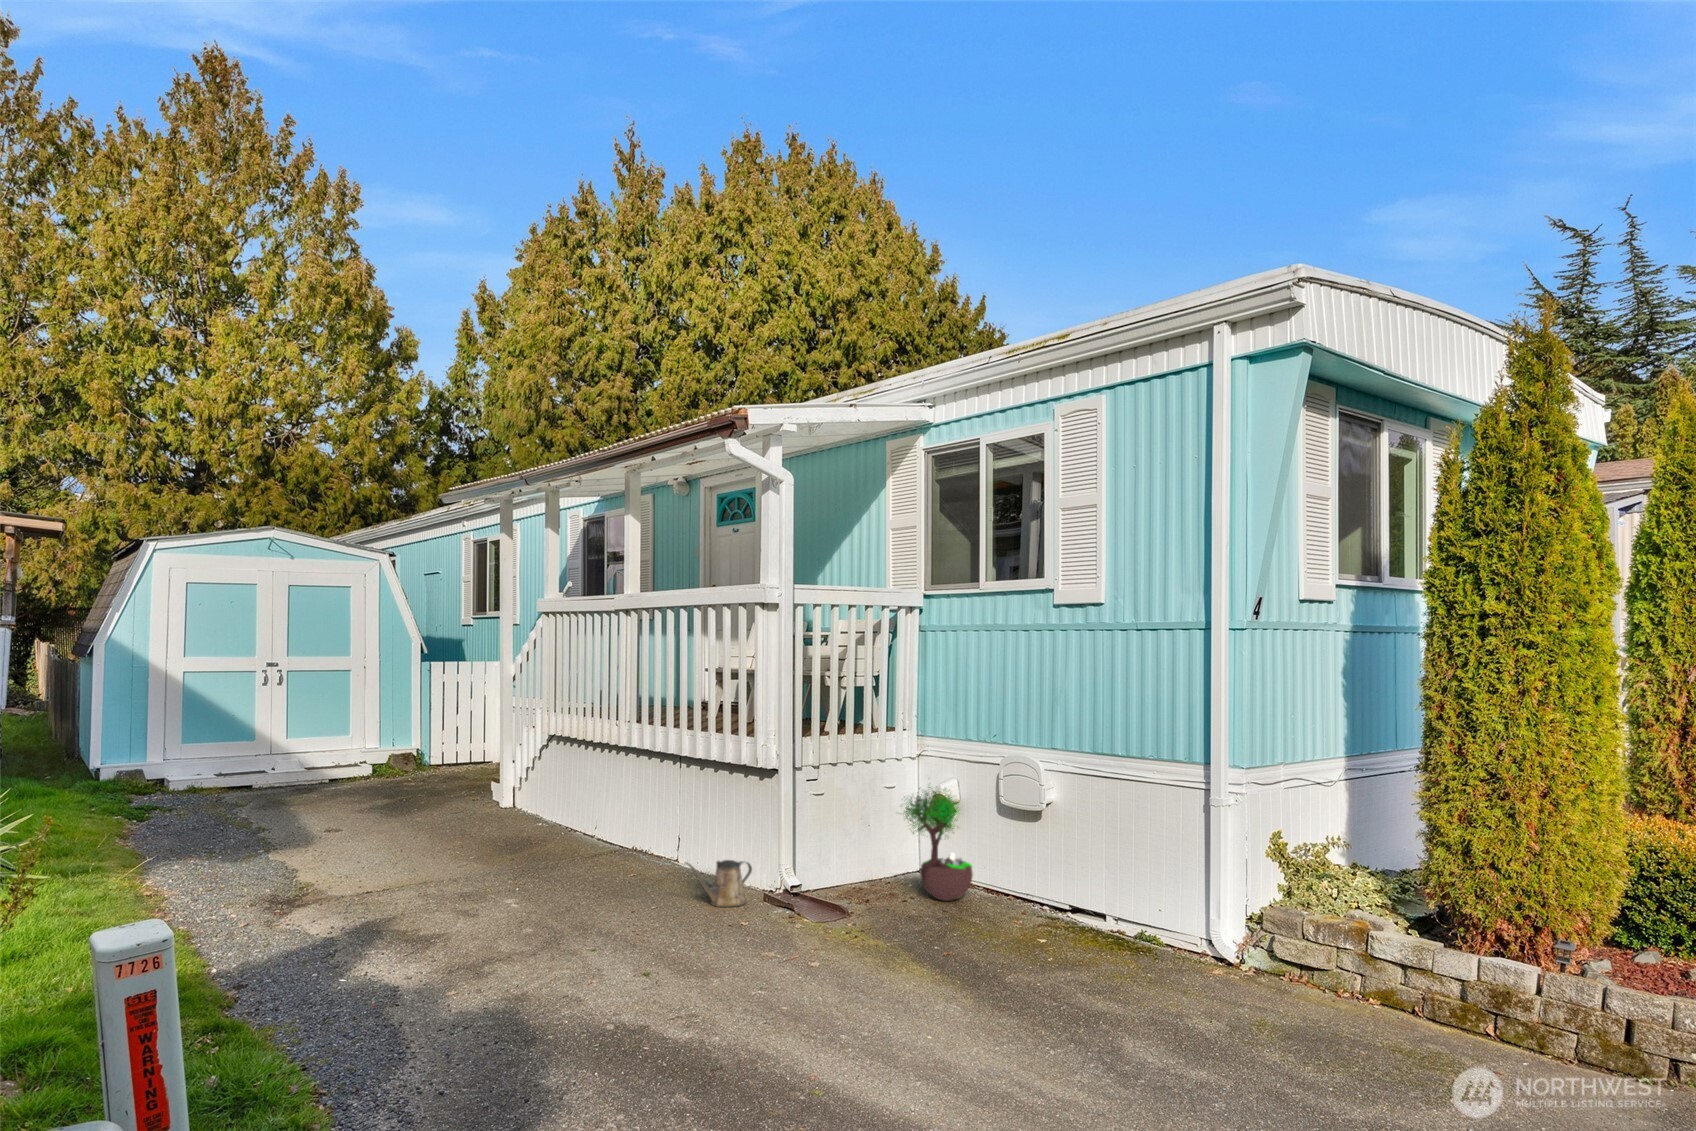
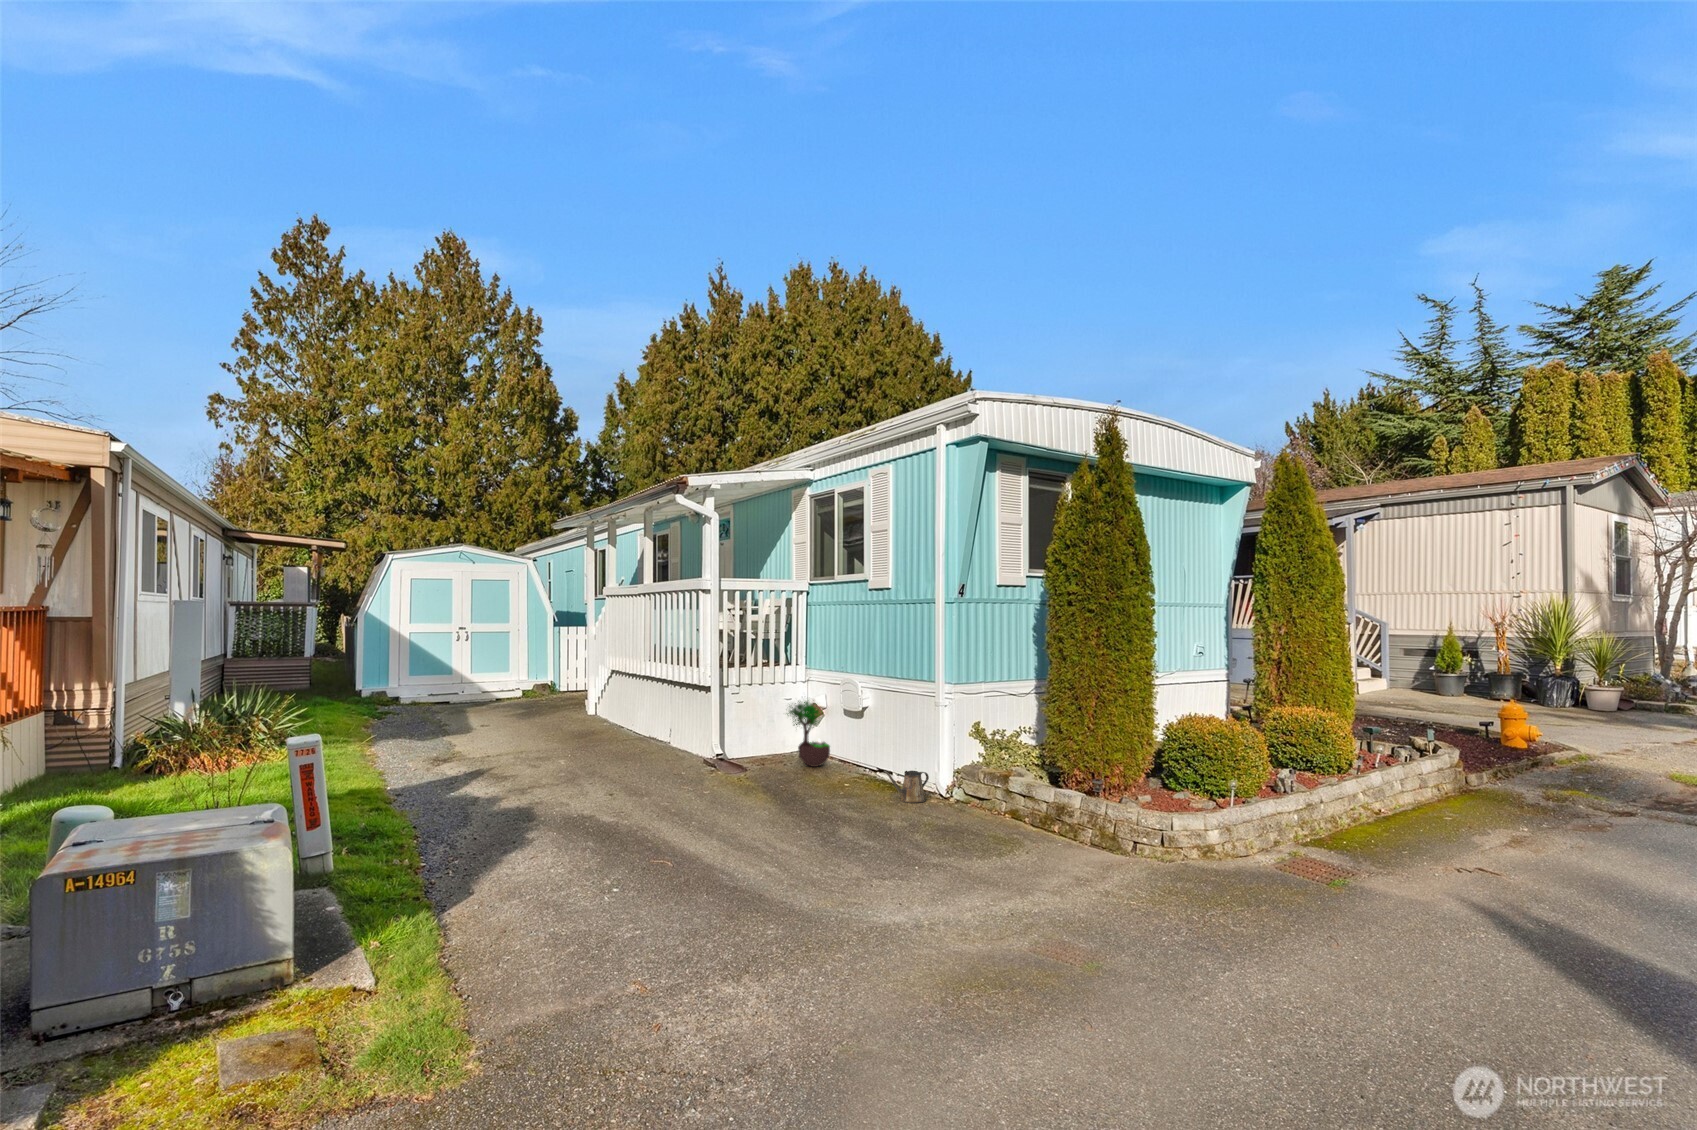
watering can: present [685,860,752,907] -> present [884,771,929,803]

